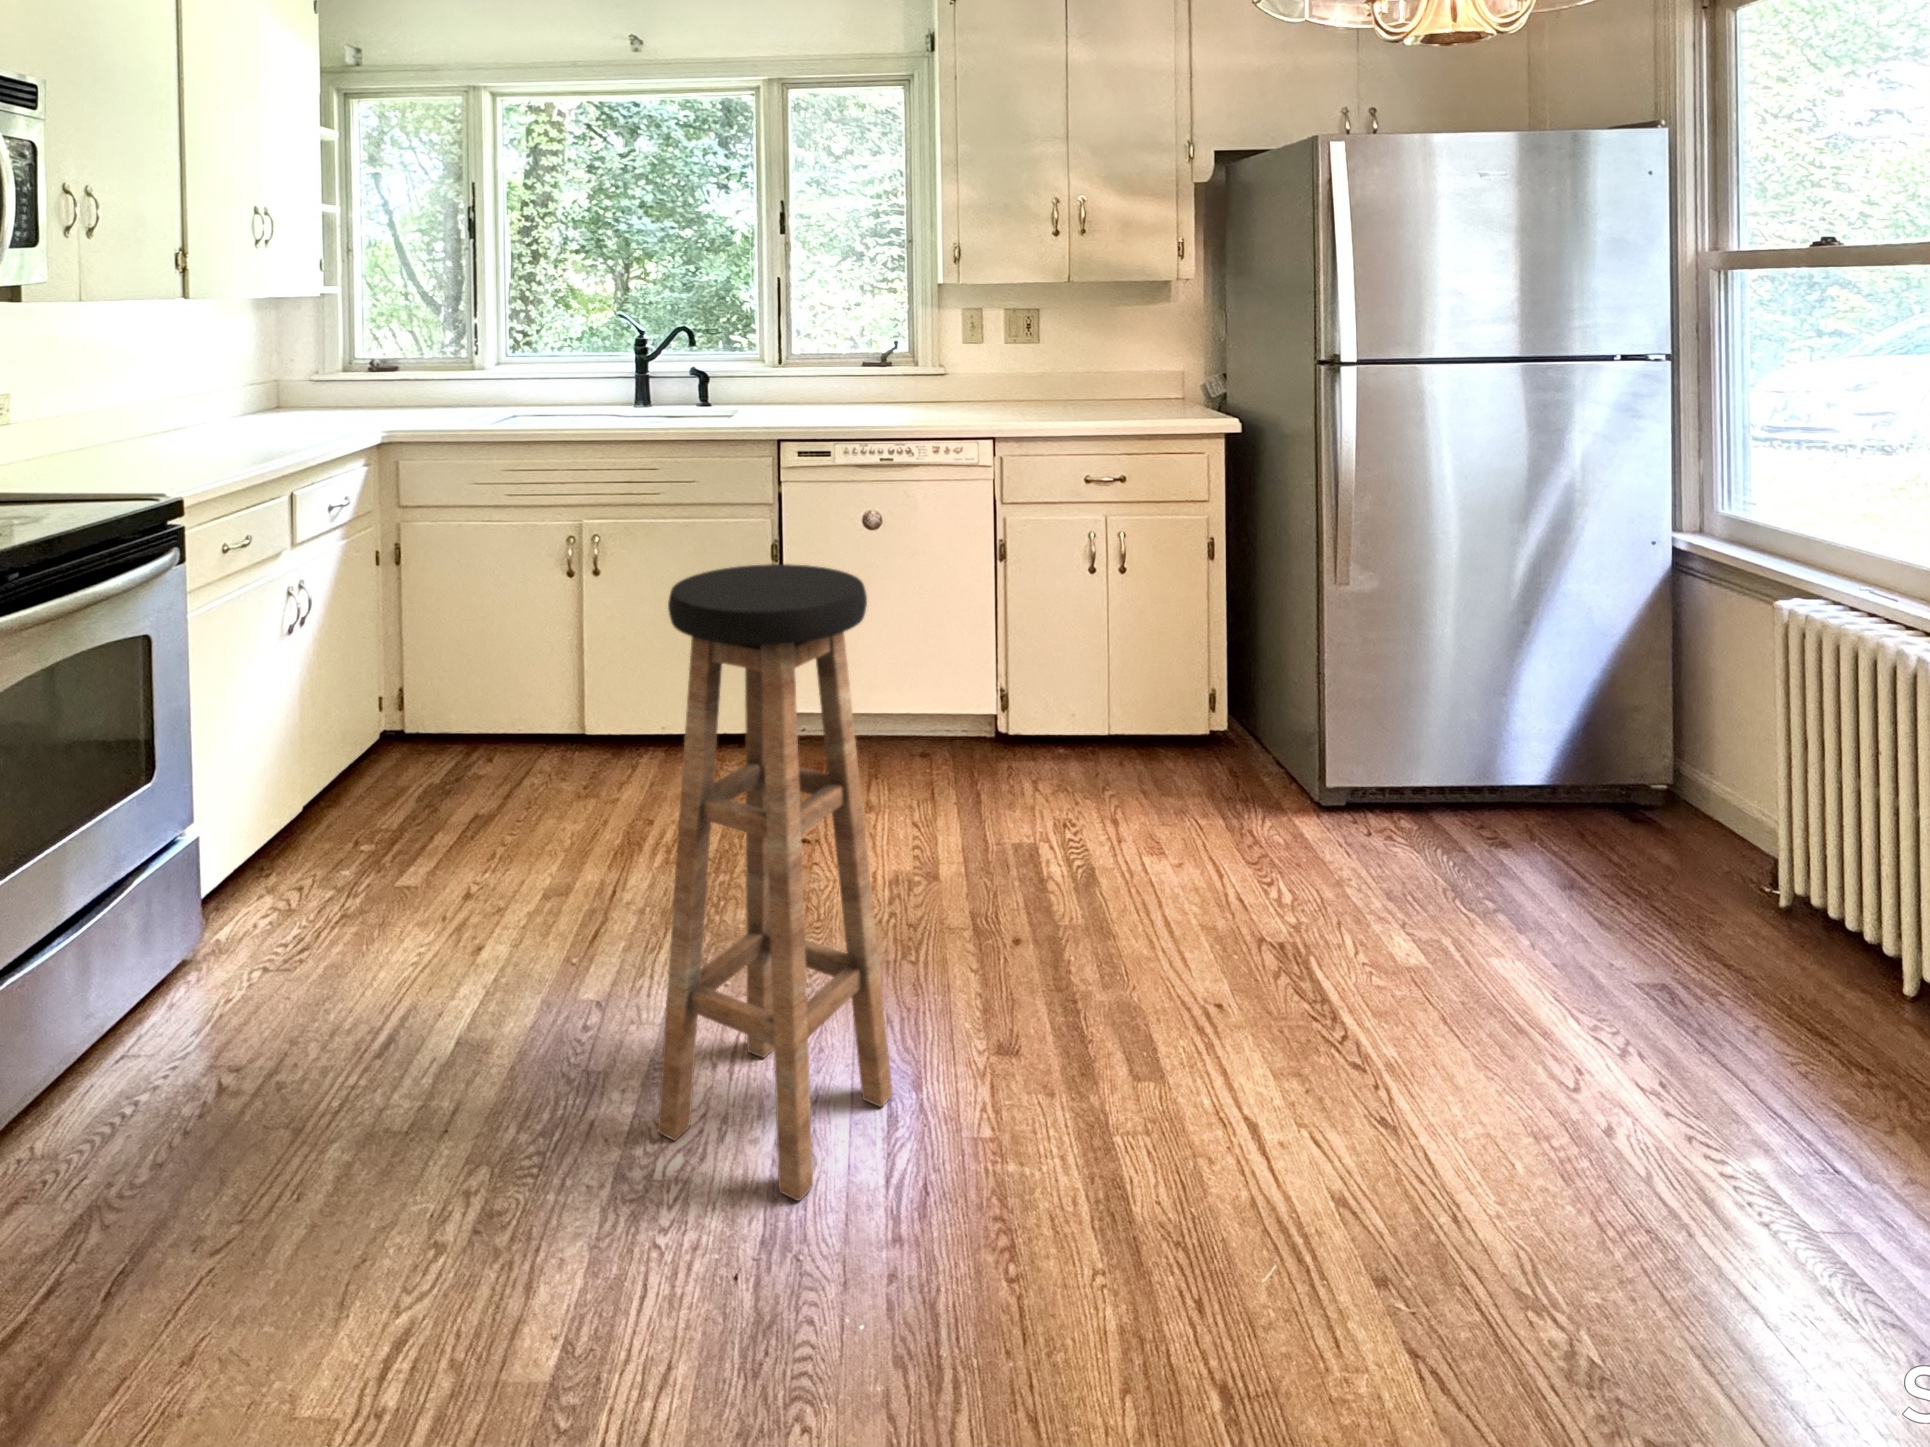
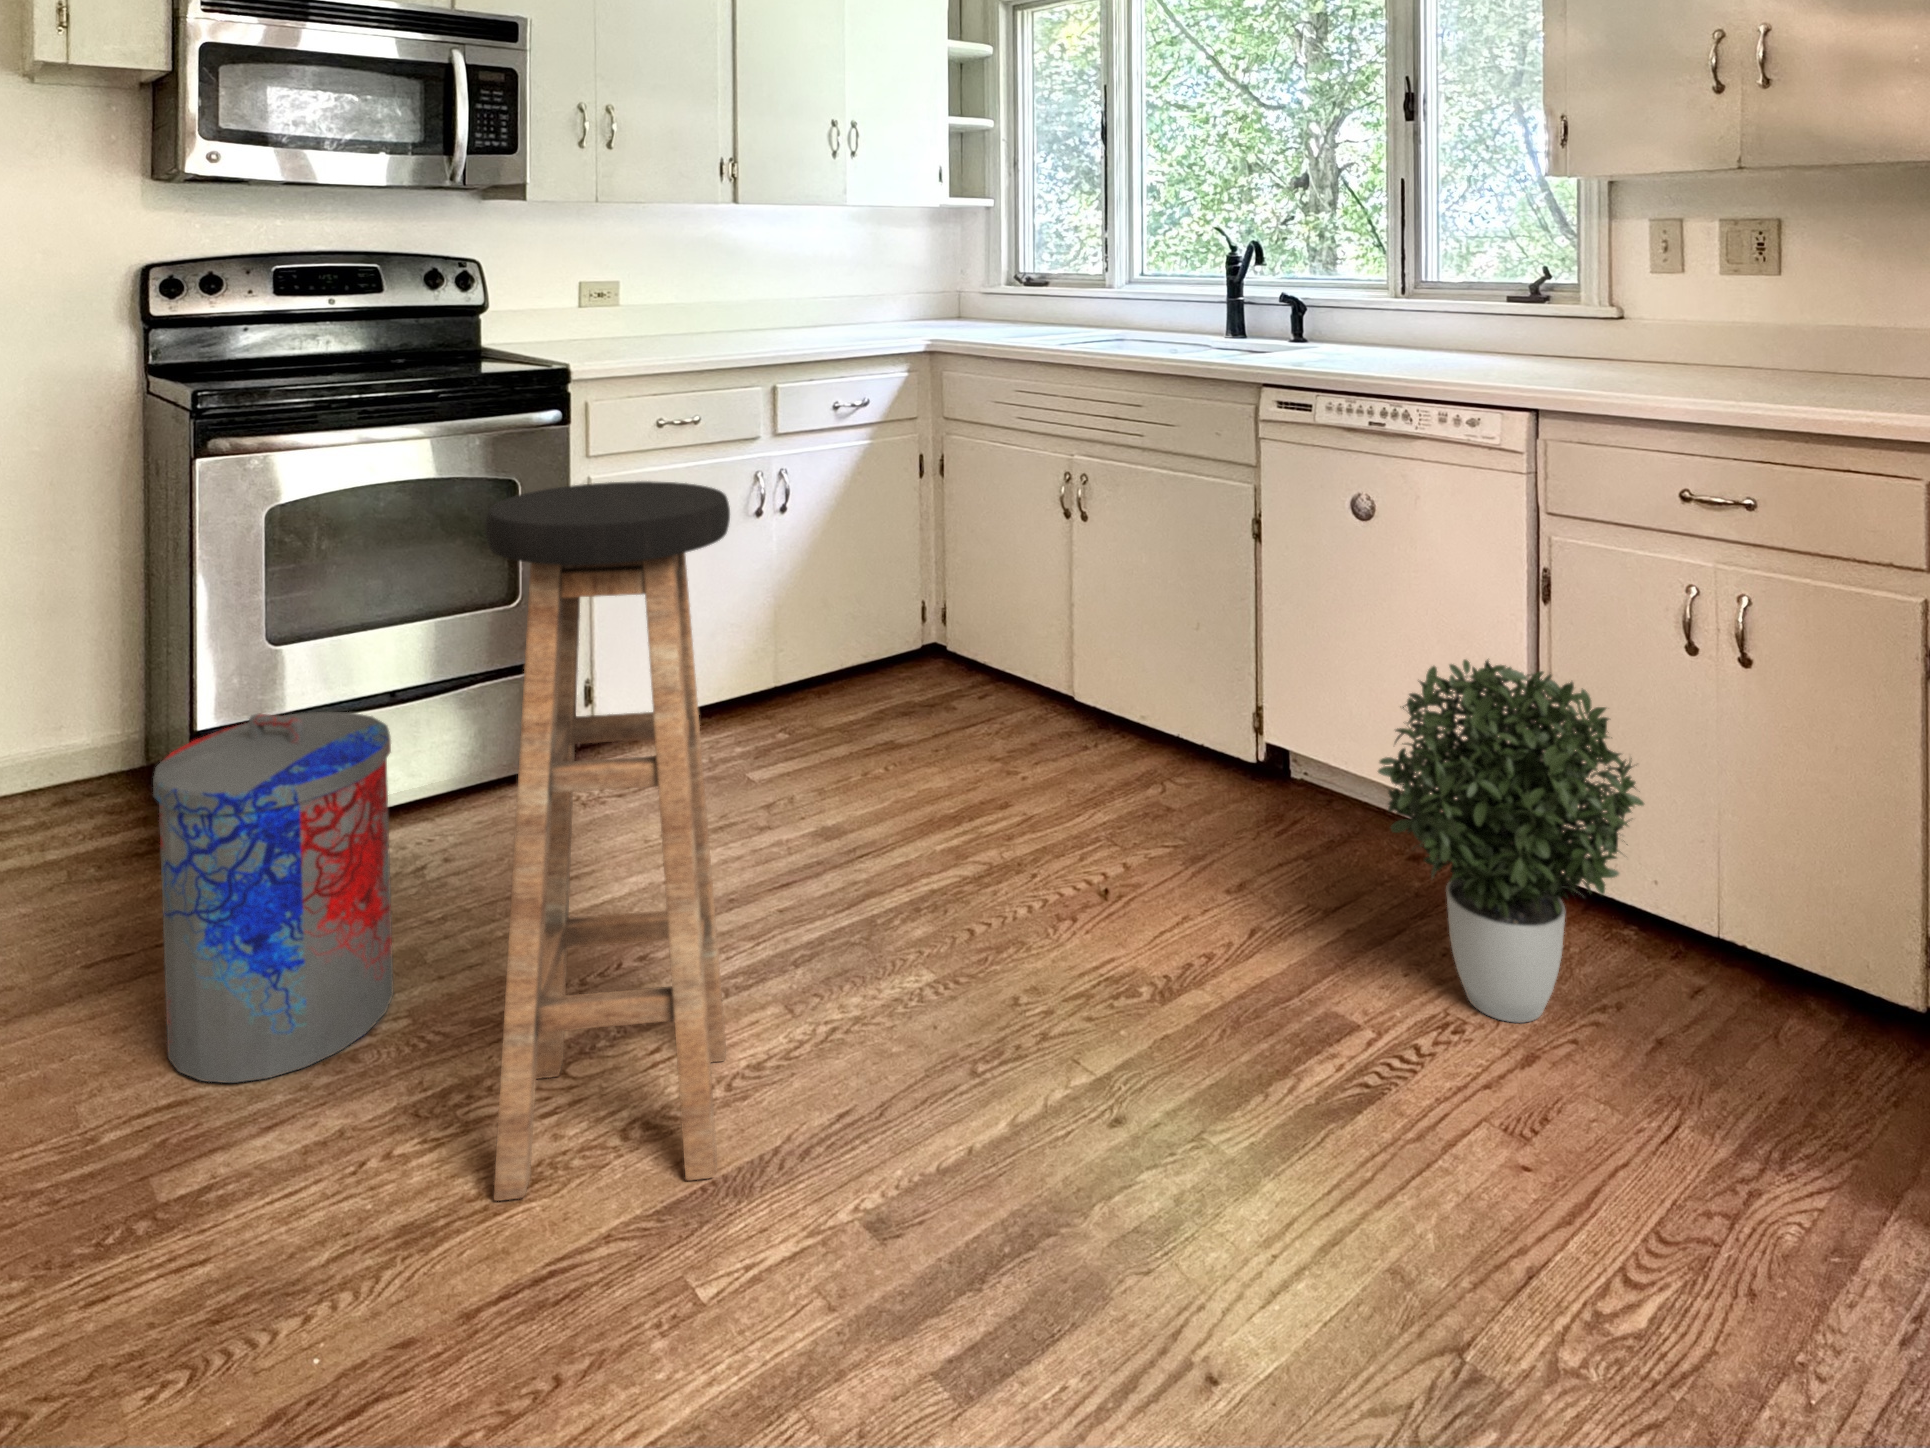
potted plant: none [984,591,1135,808] -> present [1378,660,1644,1023]
trash can: none [226,898,482,1367] -> present [153,712,394,1083]

